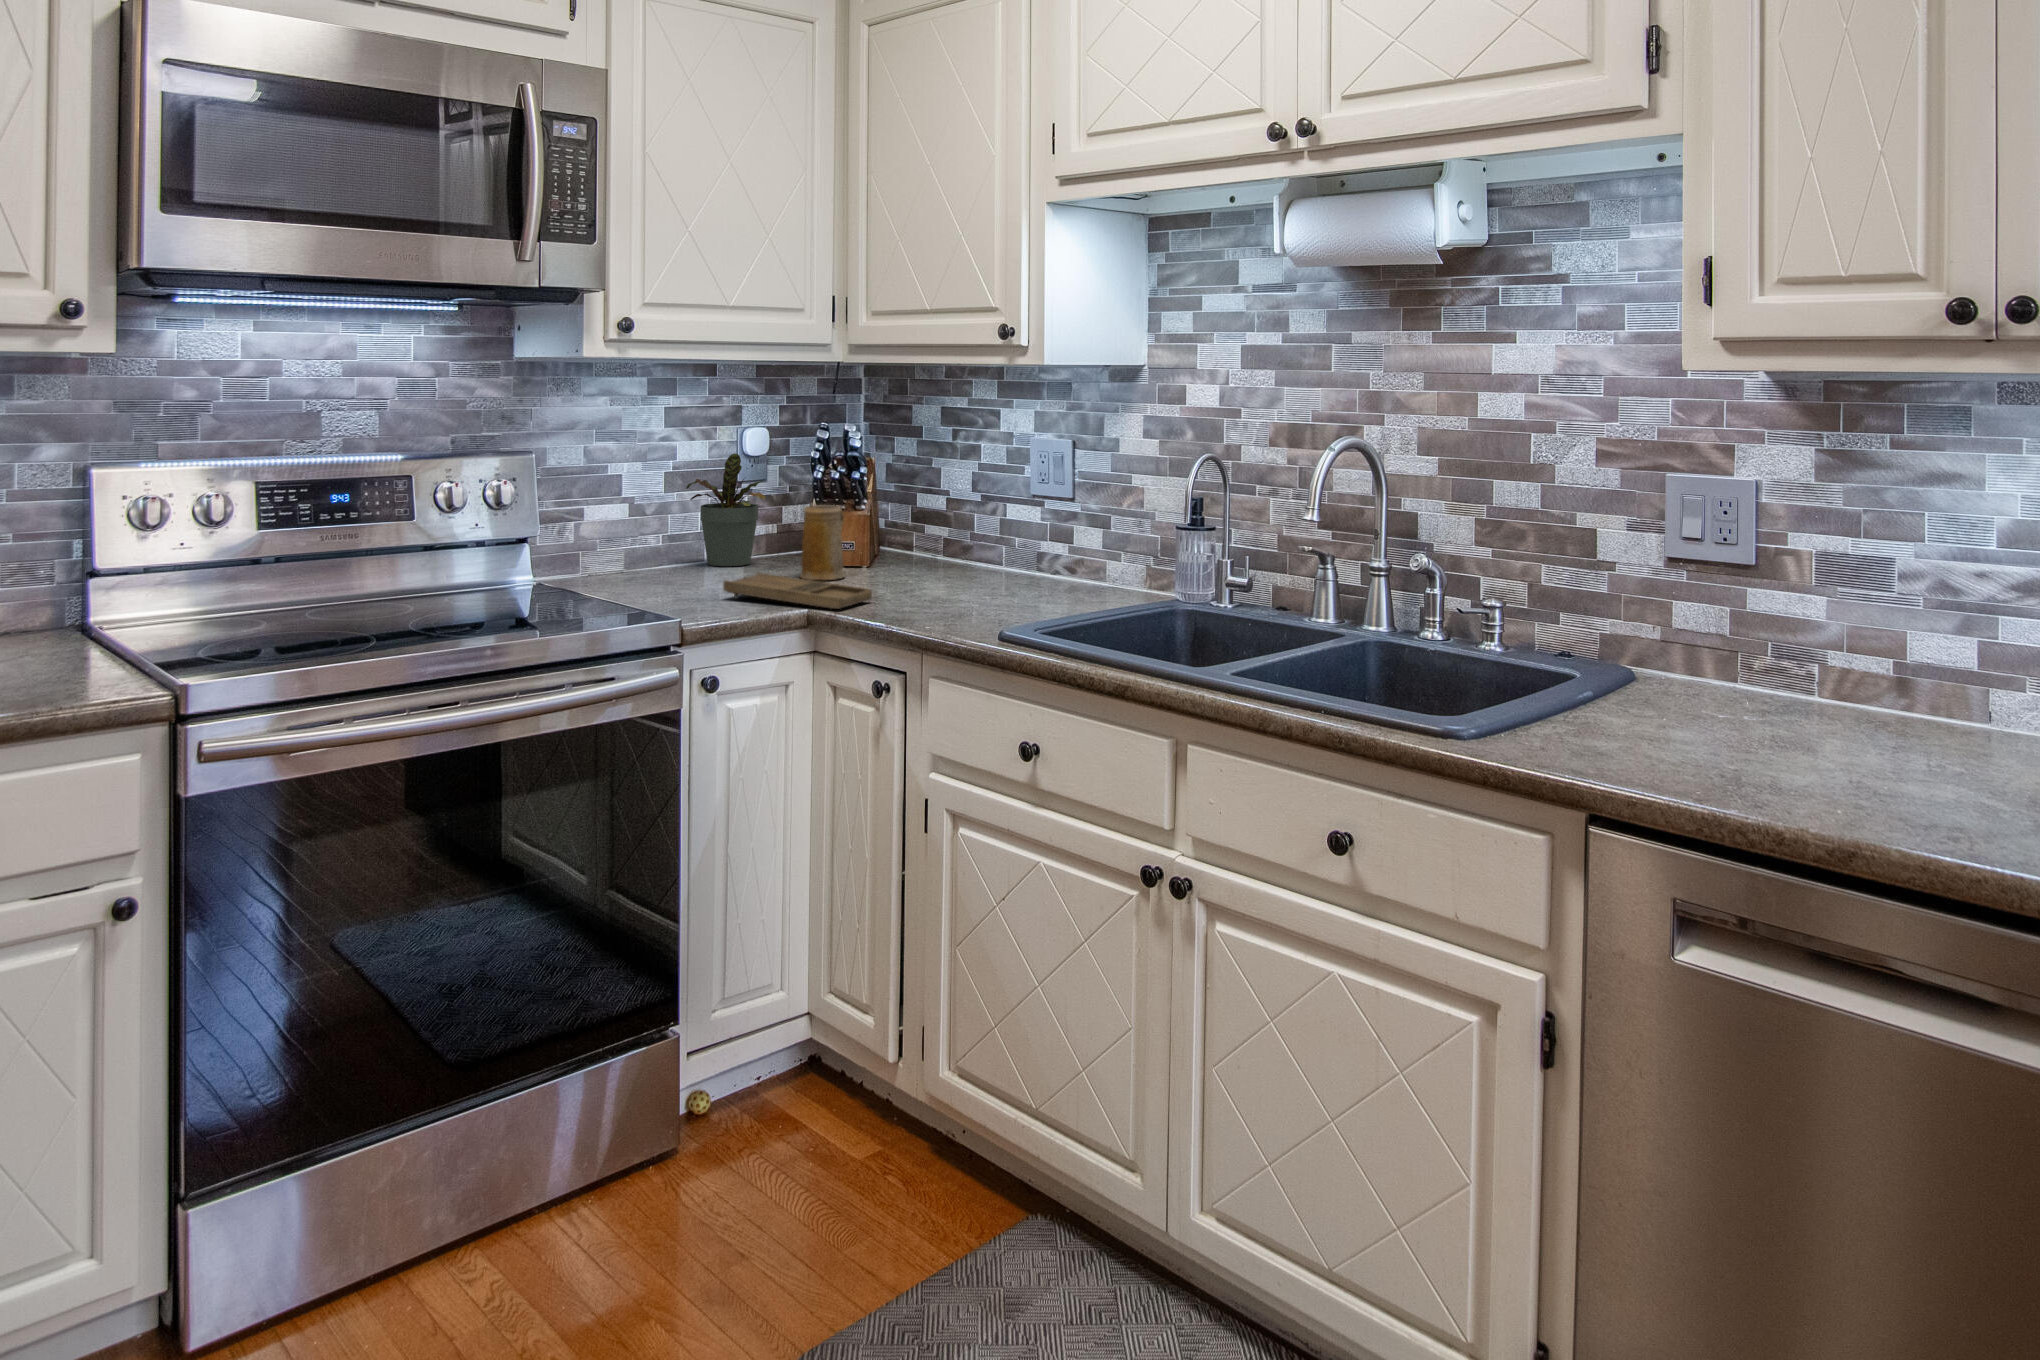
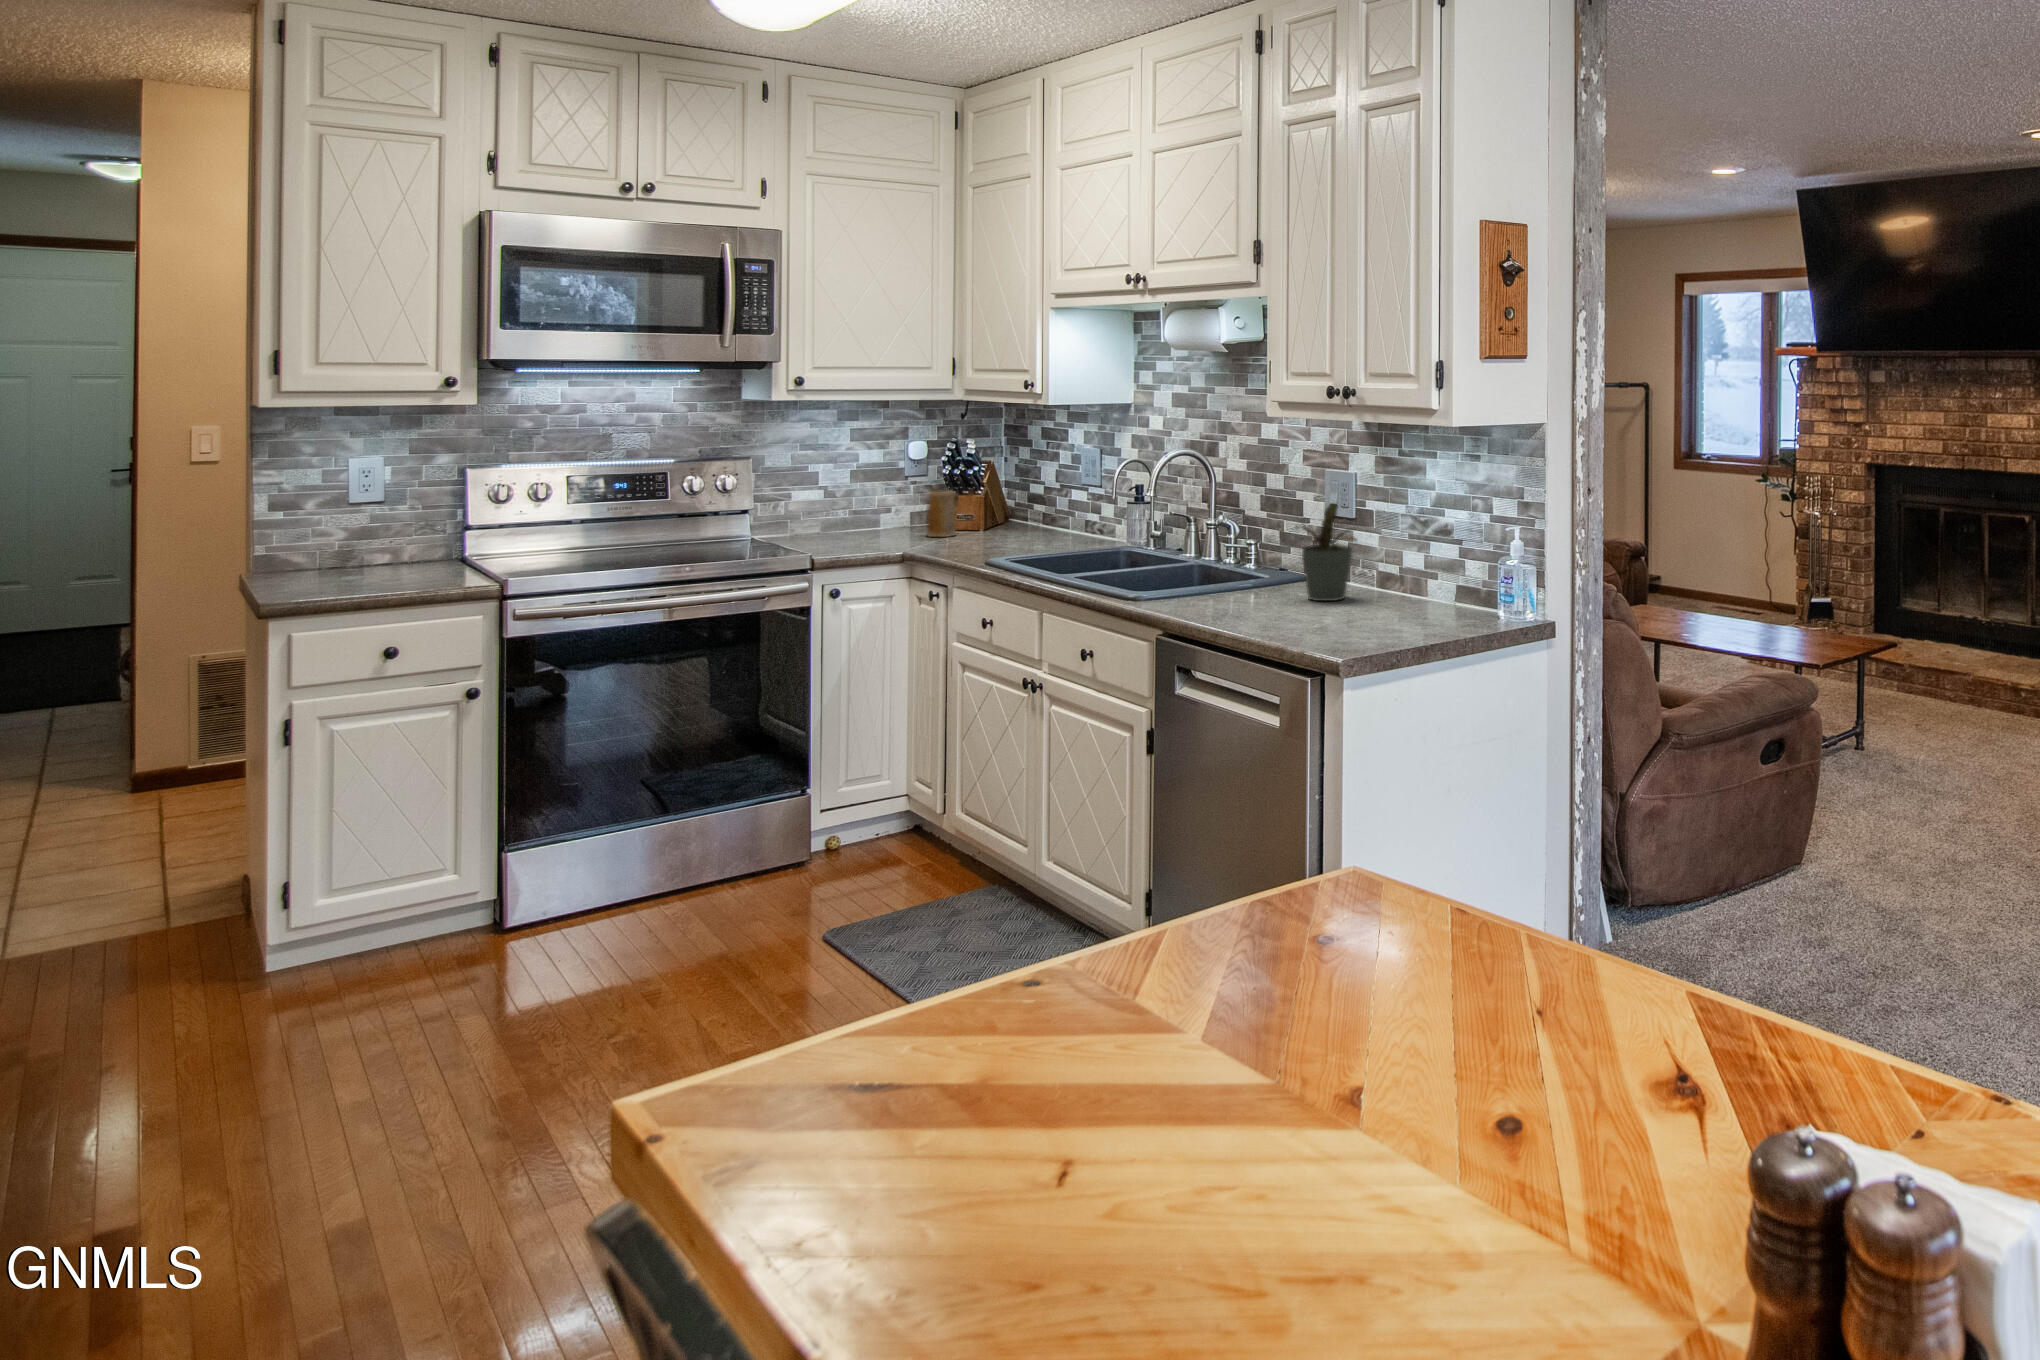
potted plant: present [686,454,765,566] -> present [1292,503,1357,601]
tray: present [723,573,872,609] -> none [859,531,949,551]

